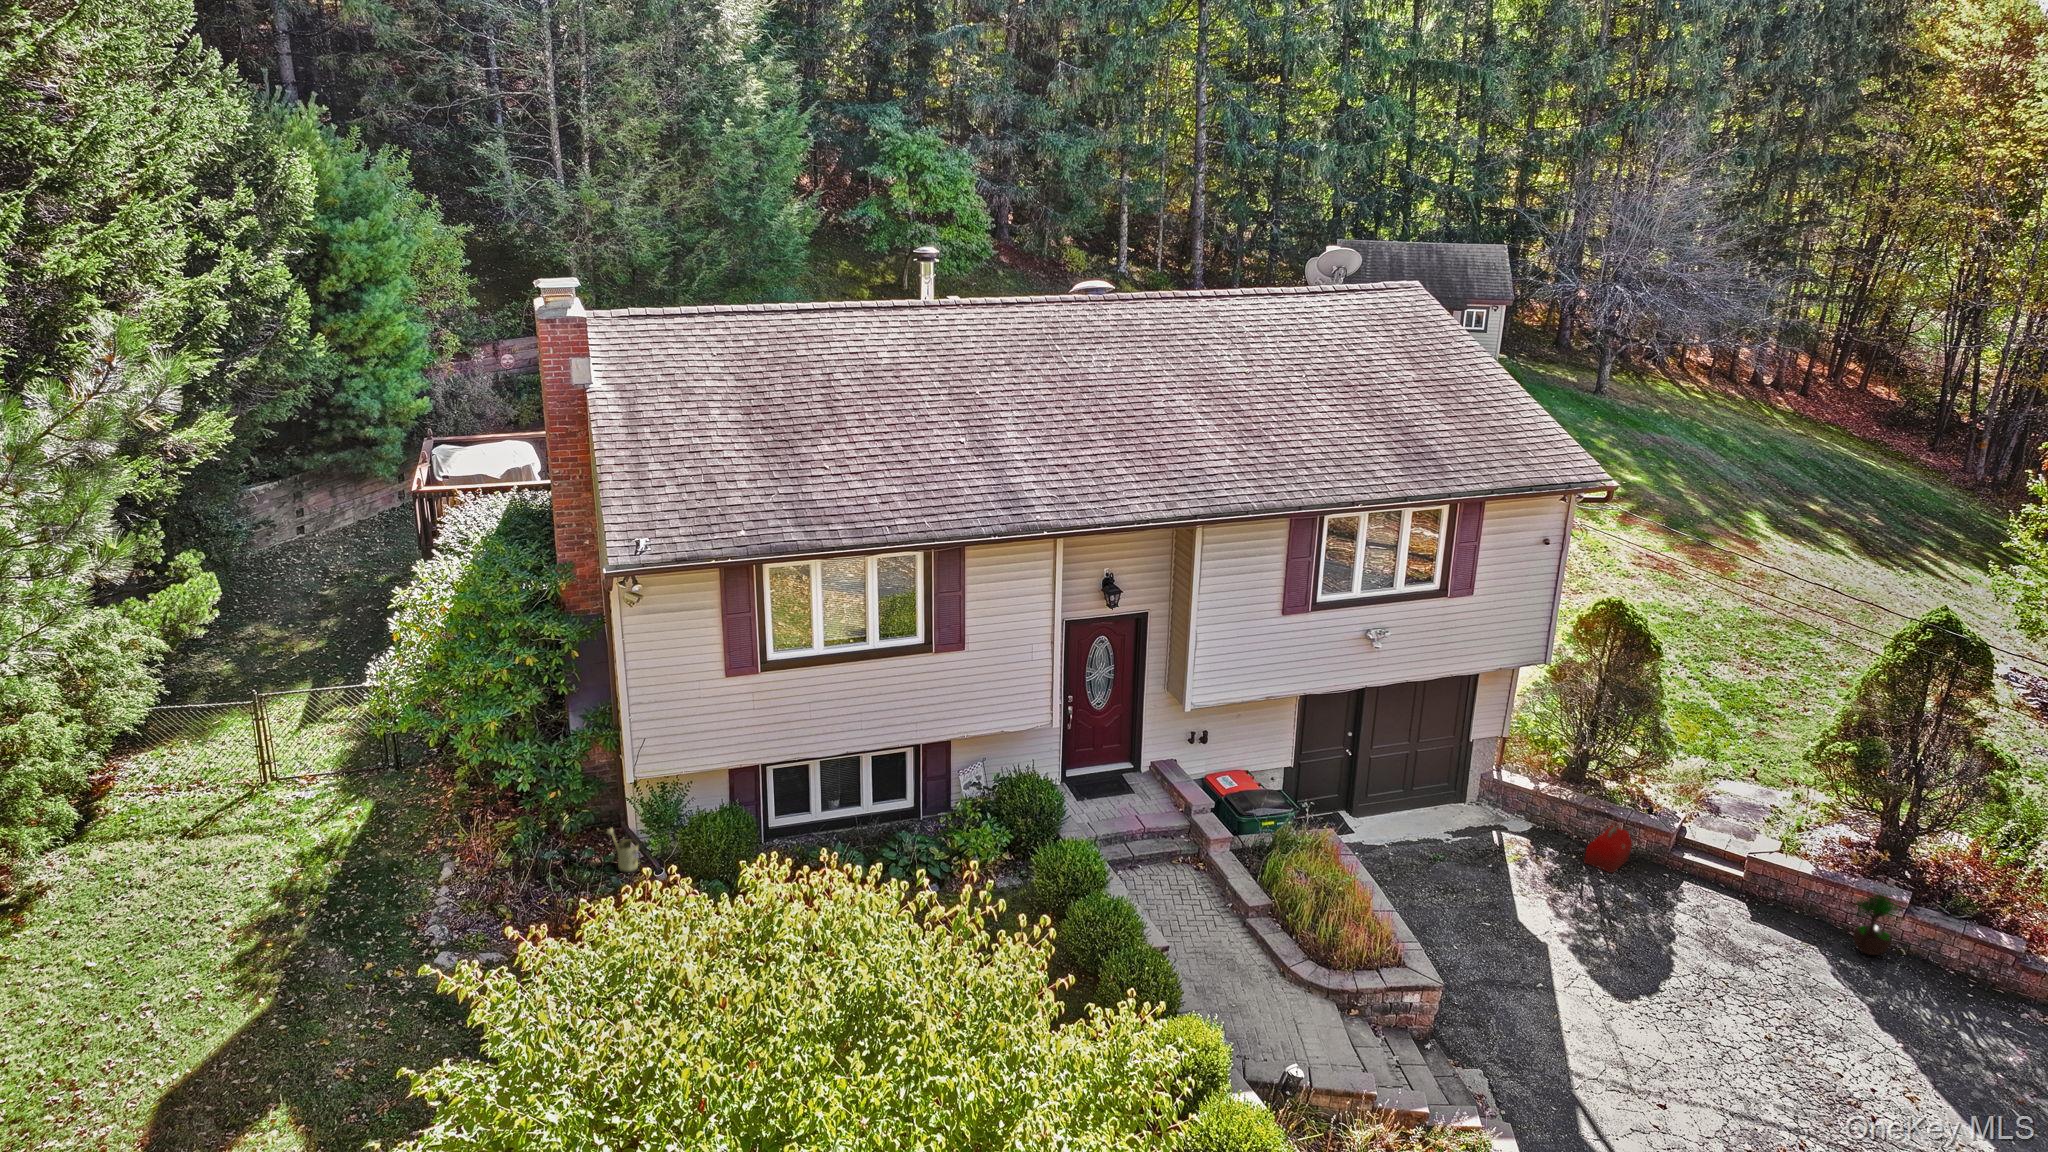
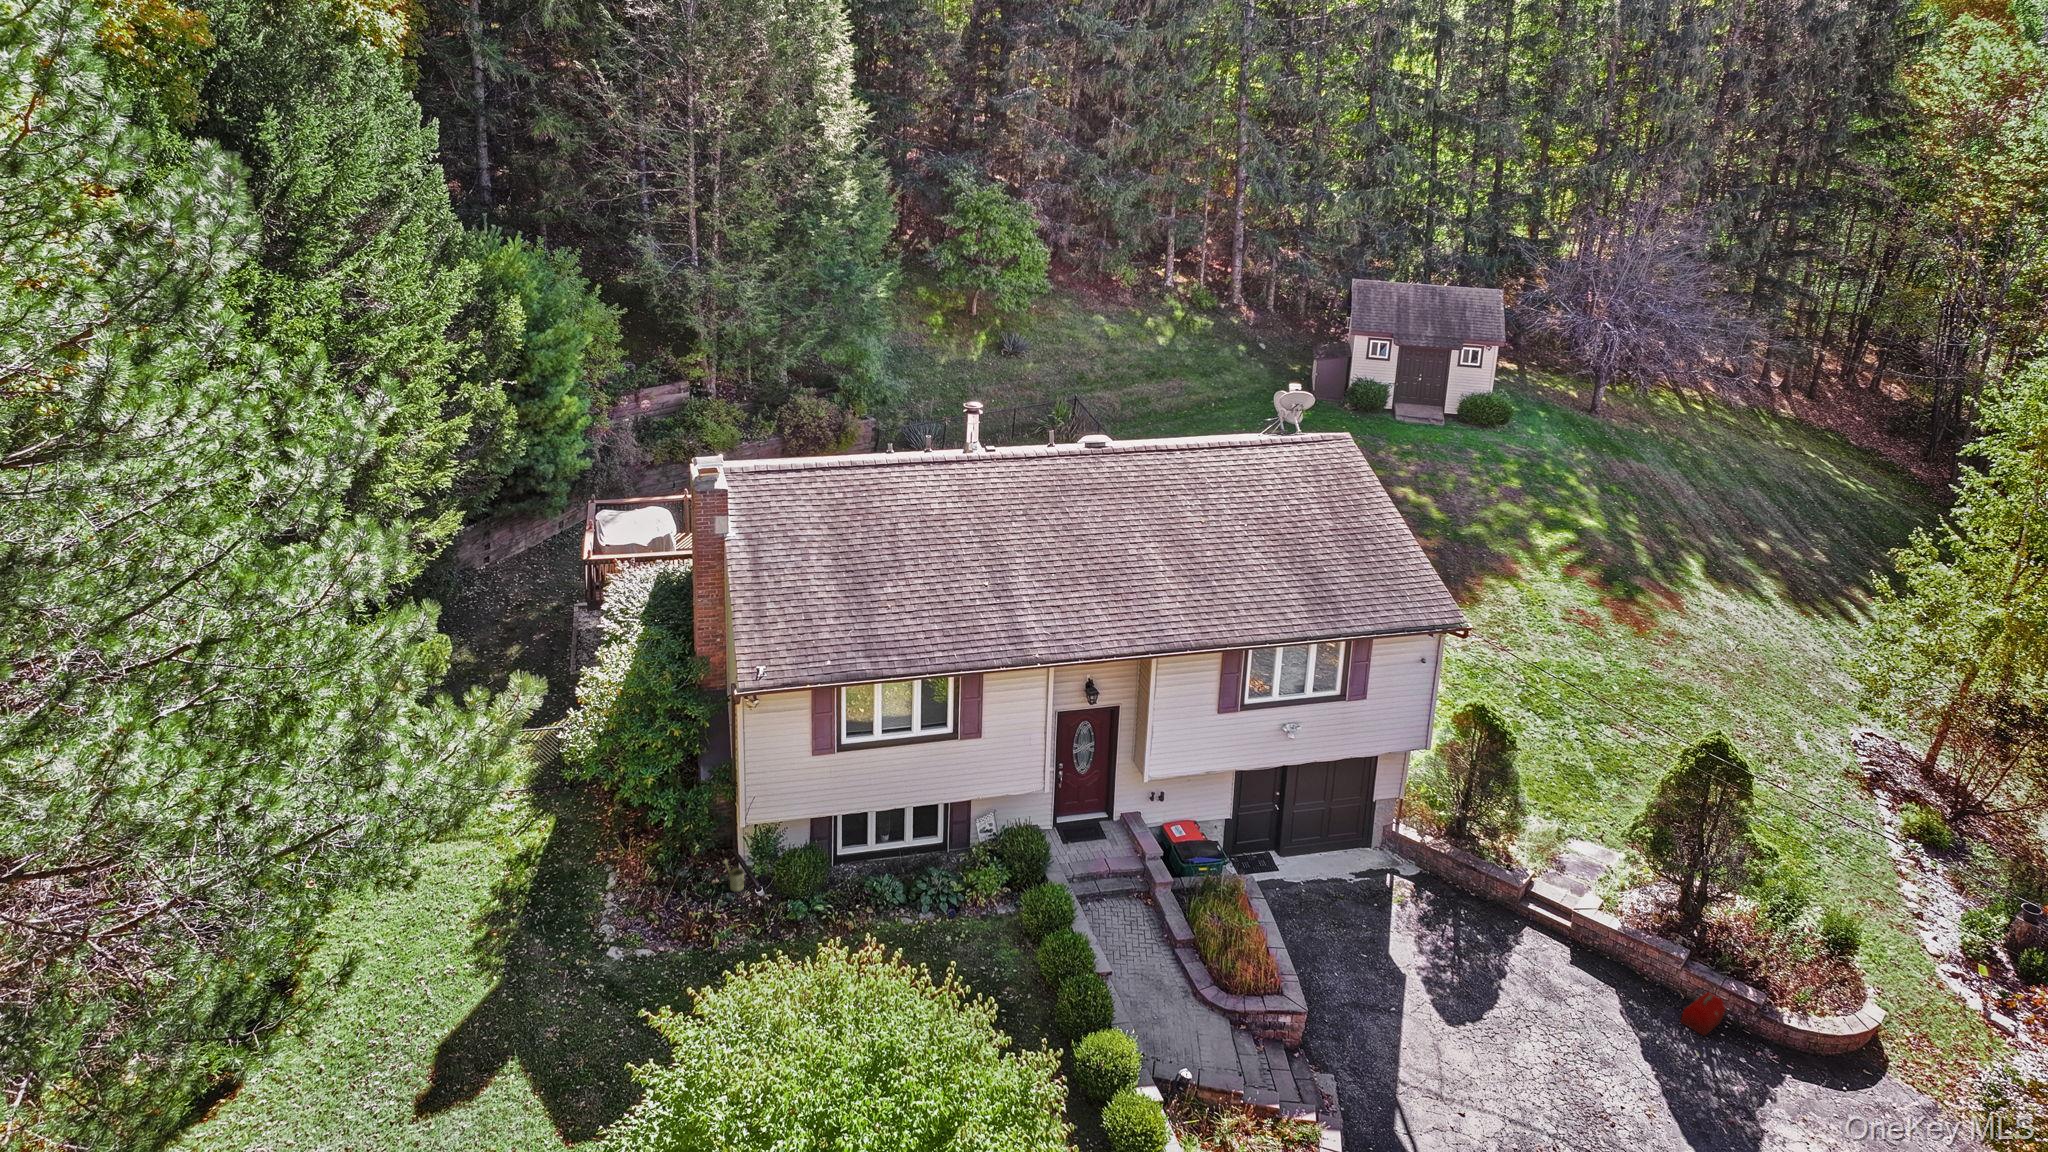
toolbox: present [1584,826,1632,873] -> present [1680,992,1725,1036]
potted tree: present [1853,891,1898,955] -> none [1640,944,1677,996]

